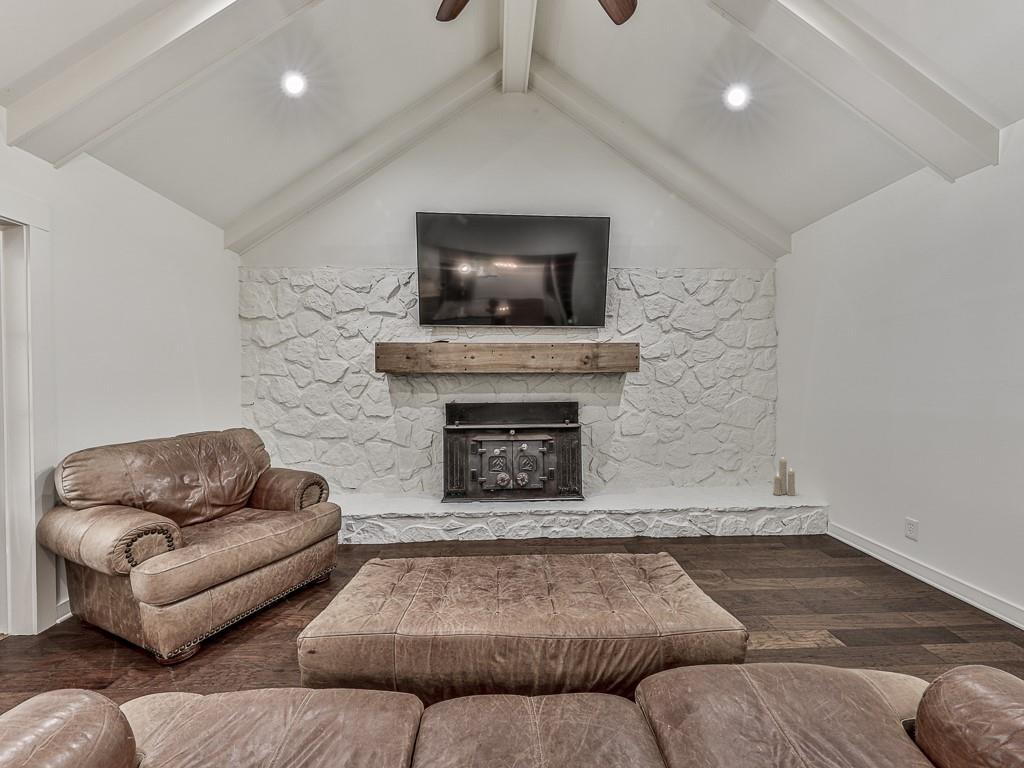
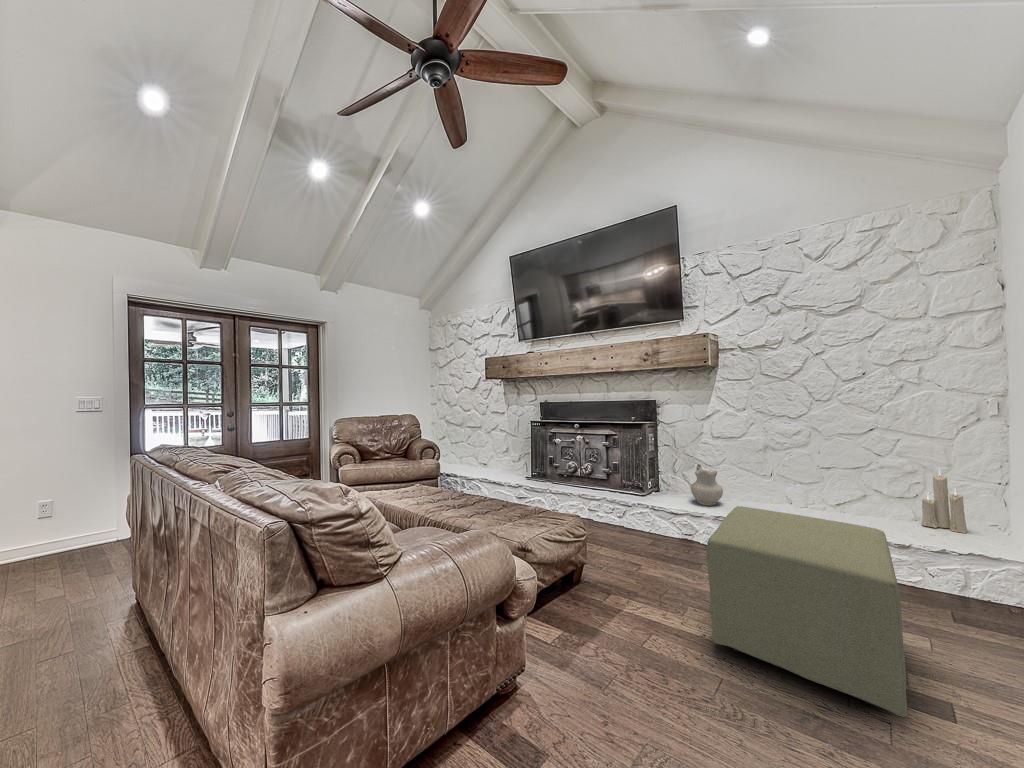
ceramic pitcher: none [632,465,659,503] -> present [691,464,723,506]
ottoman: none [715,493,852,598] -> present [707,506,907,717]

